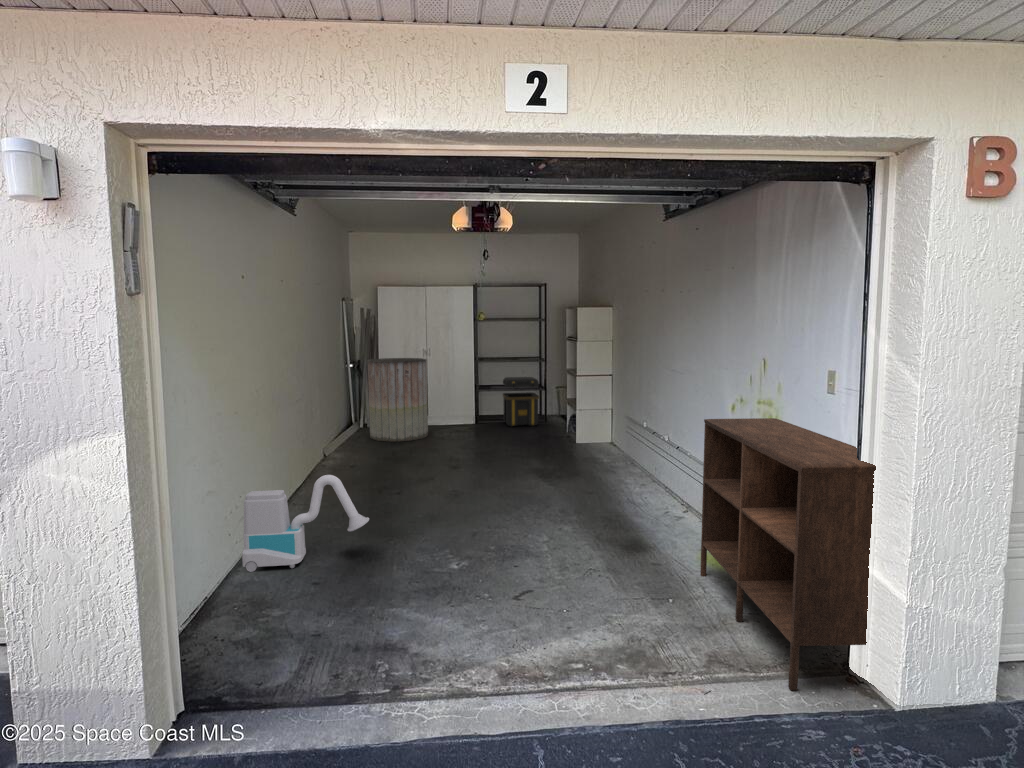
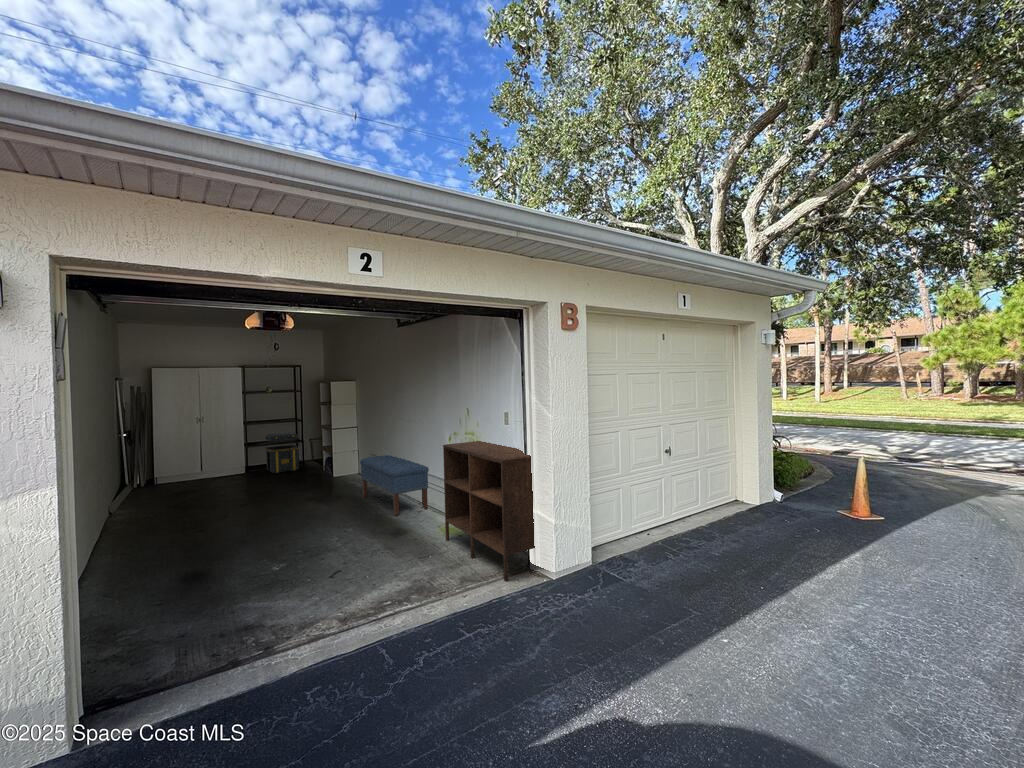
trash can: present [368,358,428,442] -> none [130,423,197,500]
bench: none [599,421,692,514] -> present [360,455,429,516]
vacuum cleaner: present [242,475,369,572] -> none [56,521,193,622]

